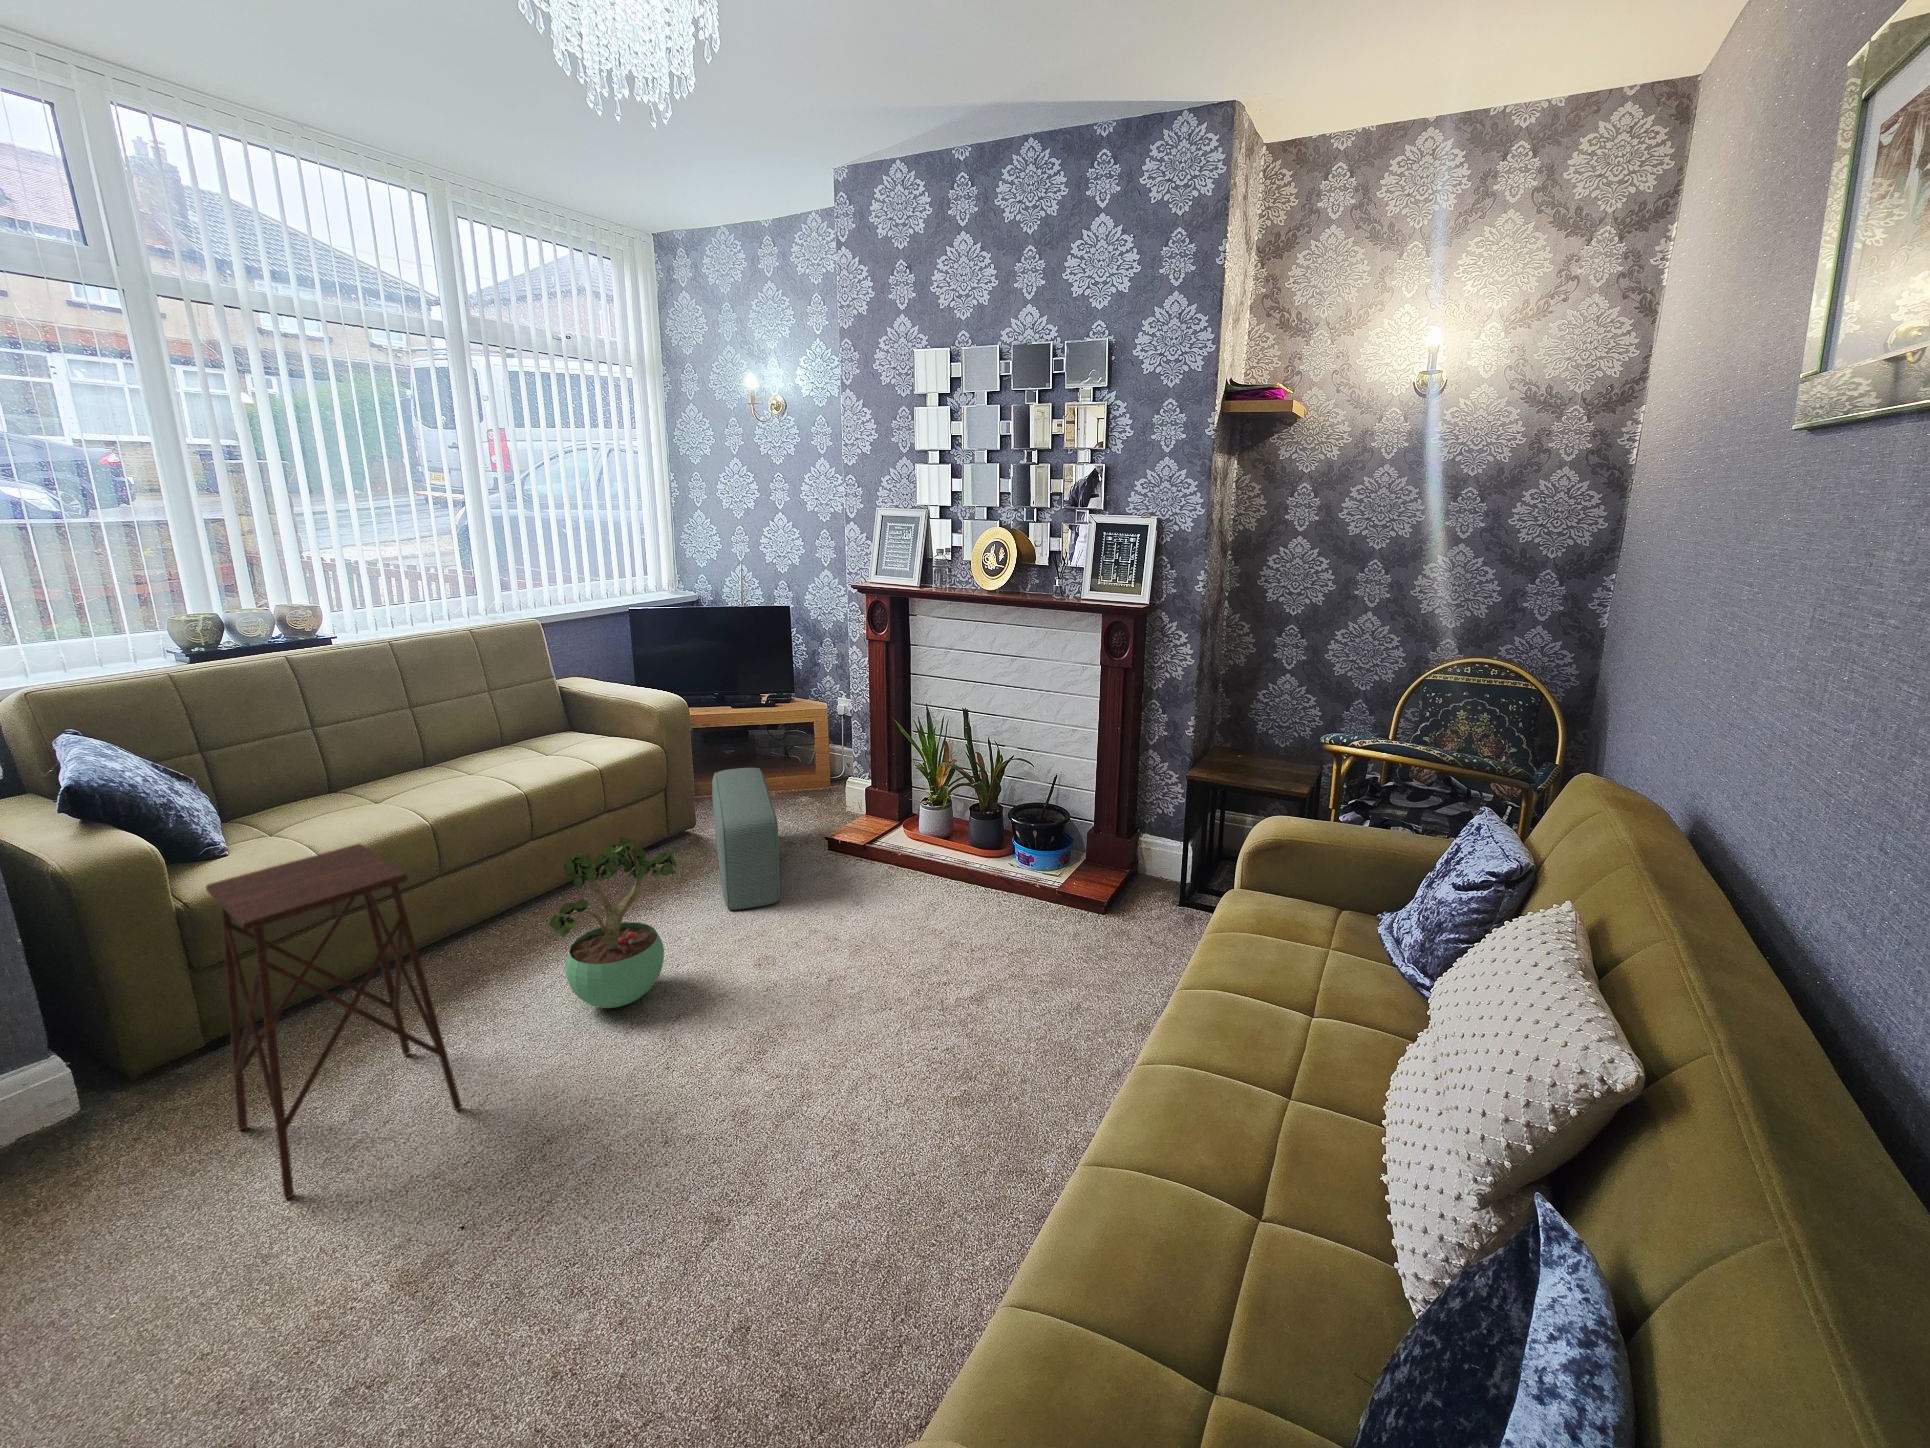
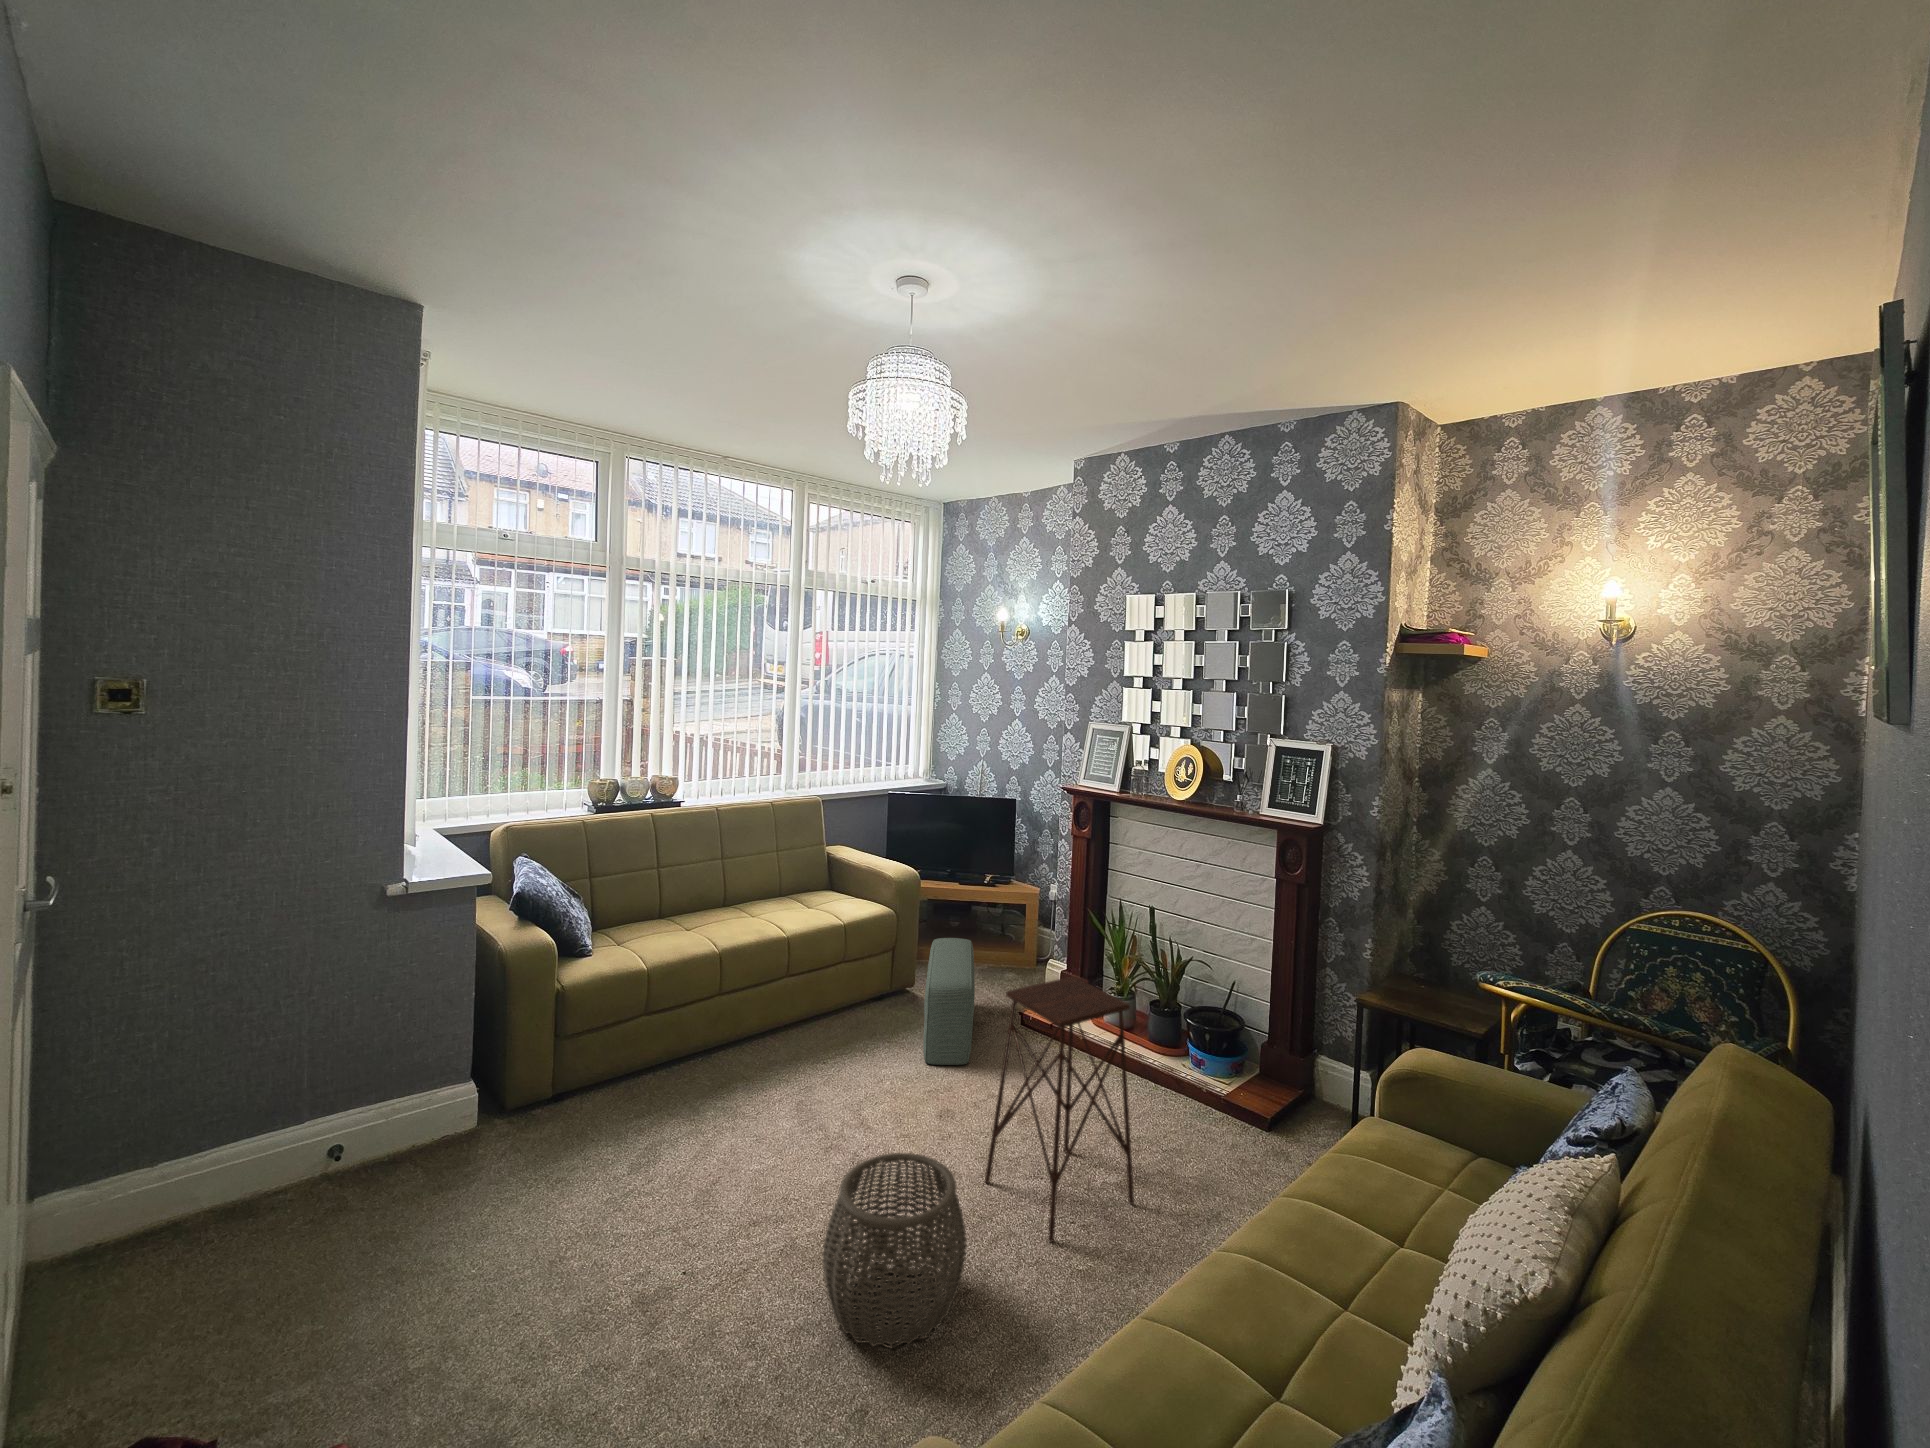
potted plant: present [549,837,677,1008] -> none [784,979,883,1127]
side table: present [206,844,462,1199] -> present [985,976,1134,1242]
woven basket: none [659,1026,839,1249] -> present [822,1153,967,1348]

